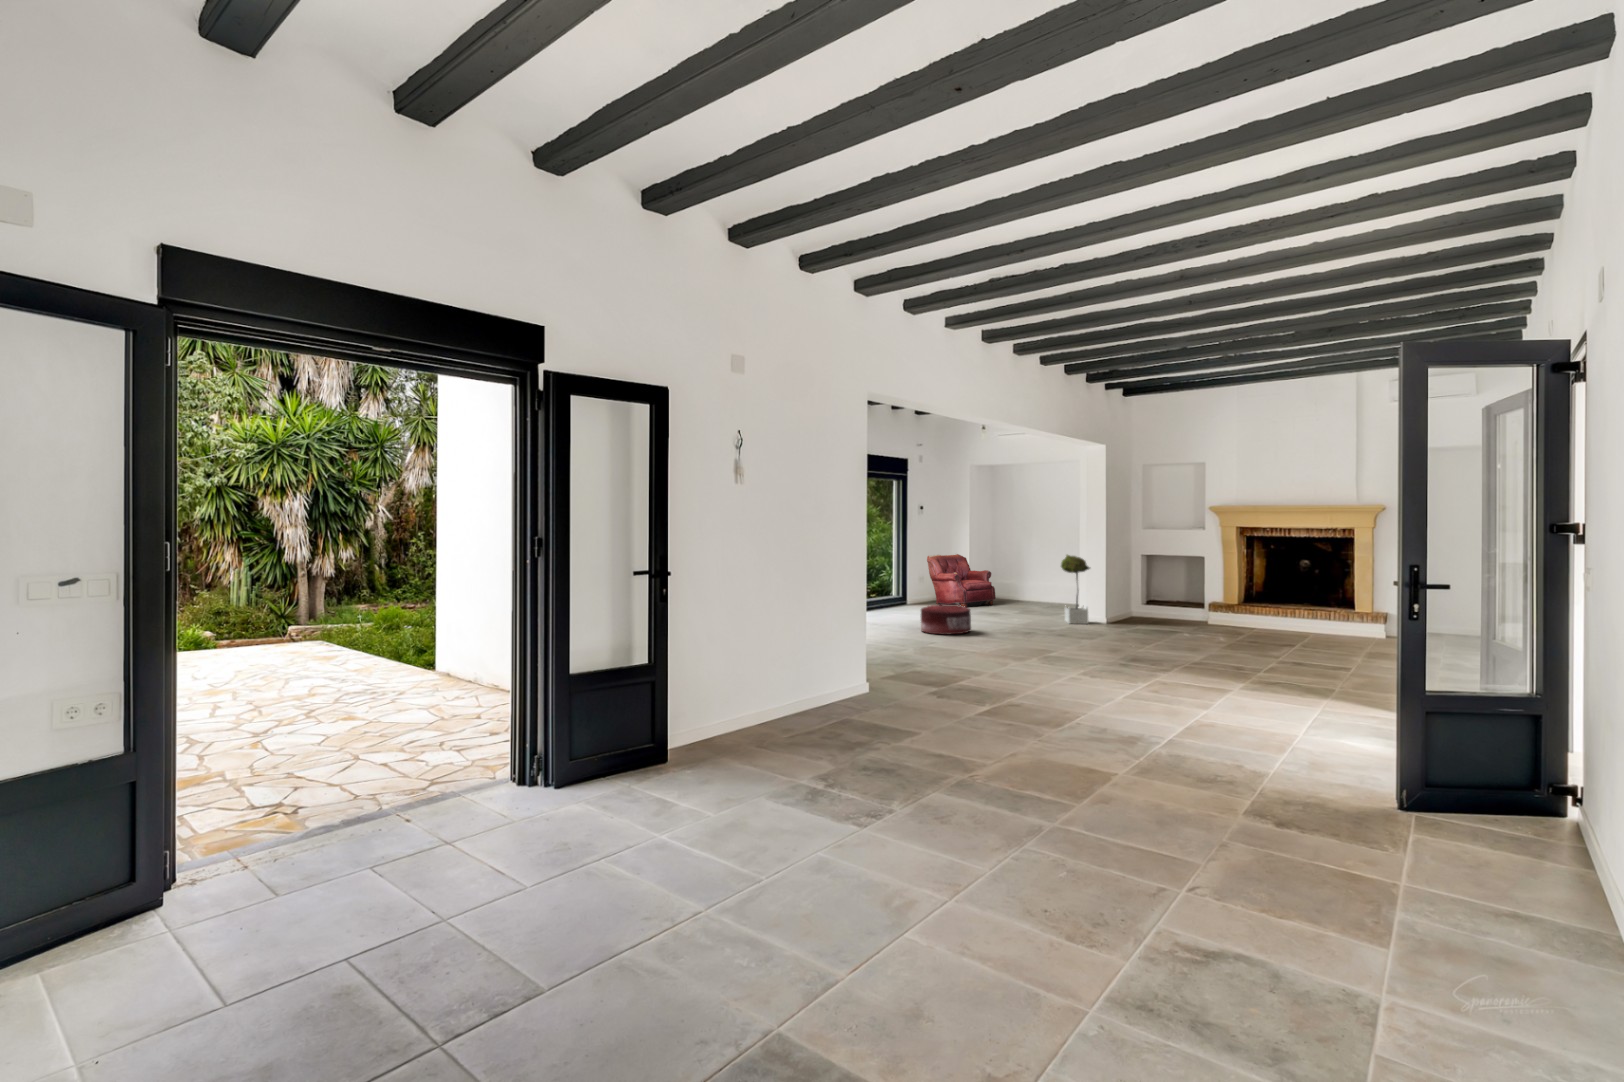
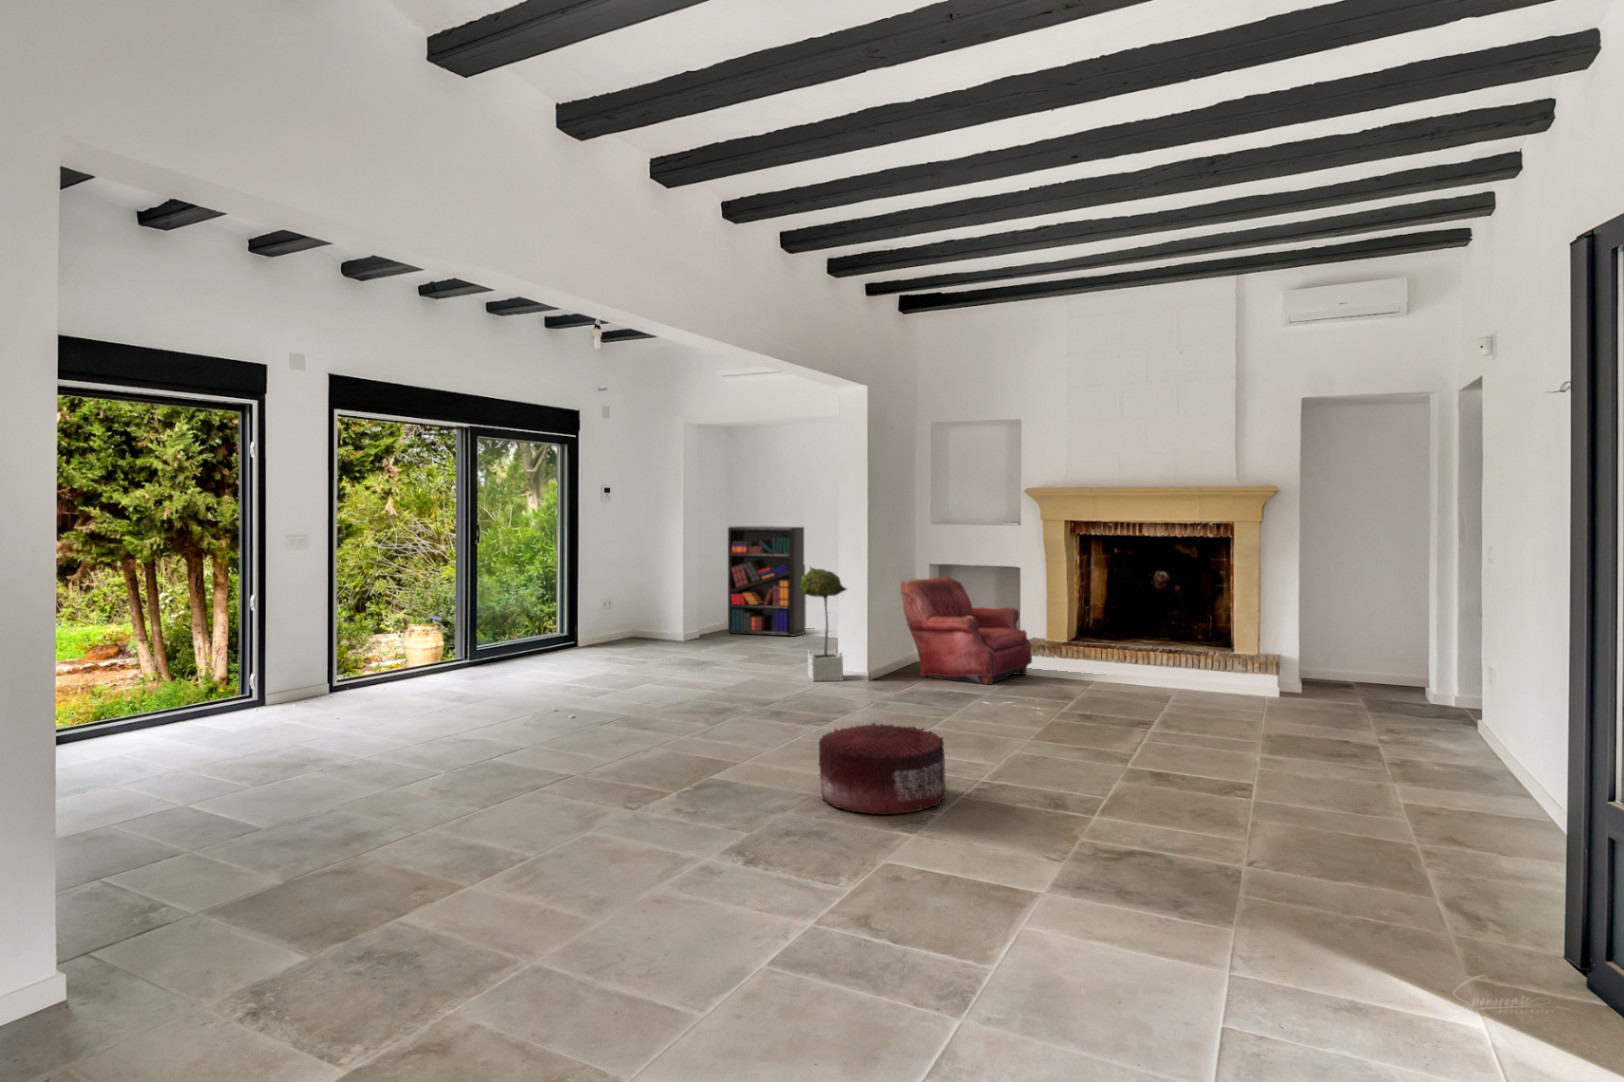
bookshelf: none [997,531,1050,603] -> present [728,526,806,636]
armchair: present [927,554,996,607] -> present [900,576,1032,684]
pouf: present [921,605,971,635] -> present [819,723,946,814]

